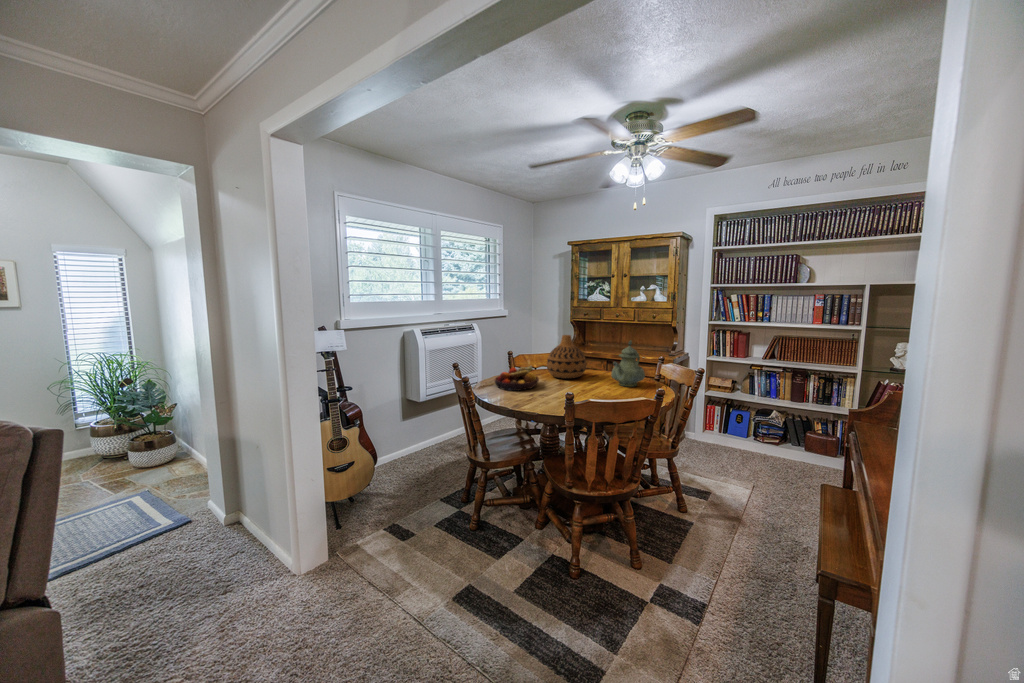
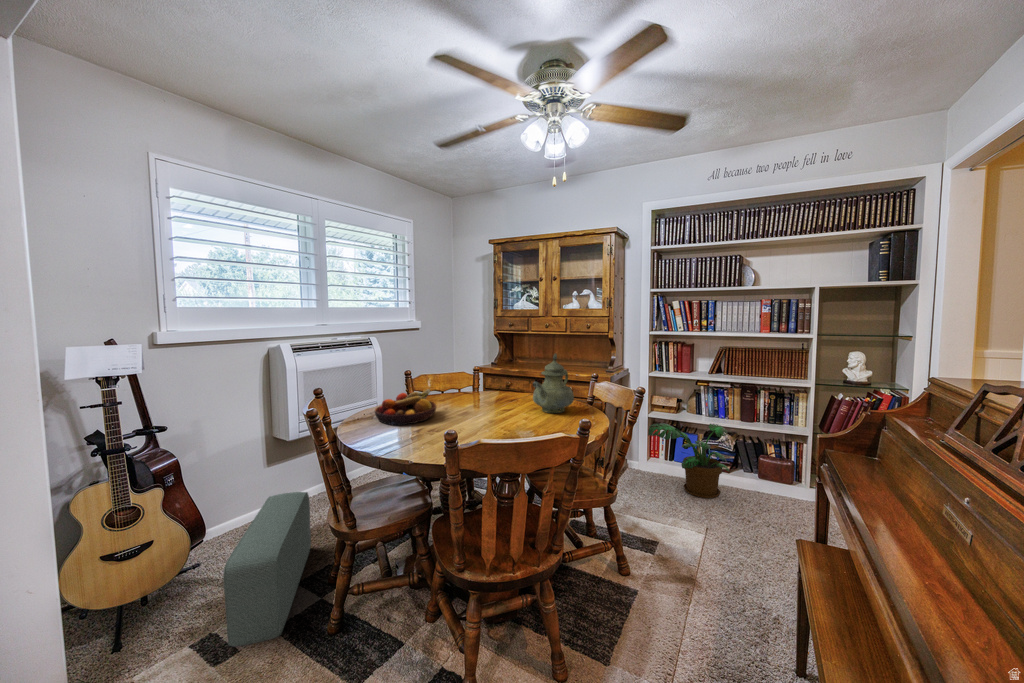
vase: present [547,335,586,379] -> none [453,348,503,405]
potted plant: none [704,400,778,464] -> present [648,423,729,498]
pouf: none [405,437,444,531] -> present [223,492,311,647]

